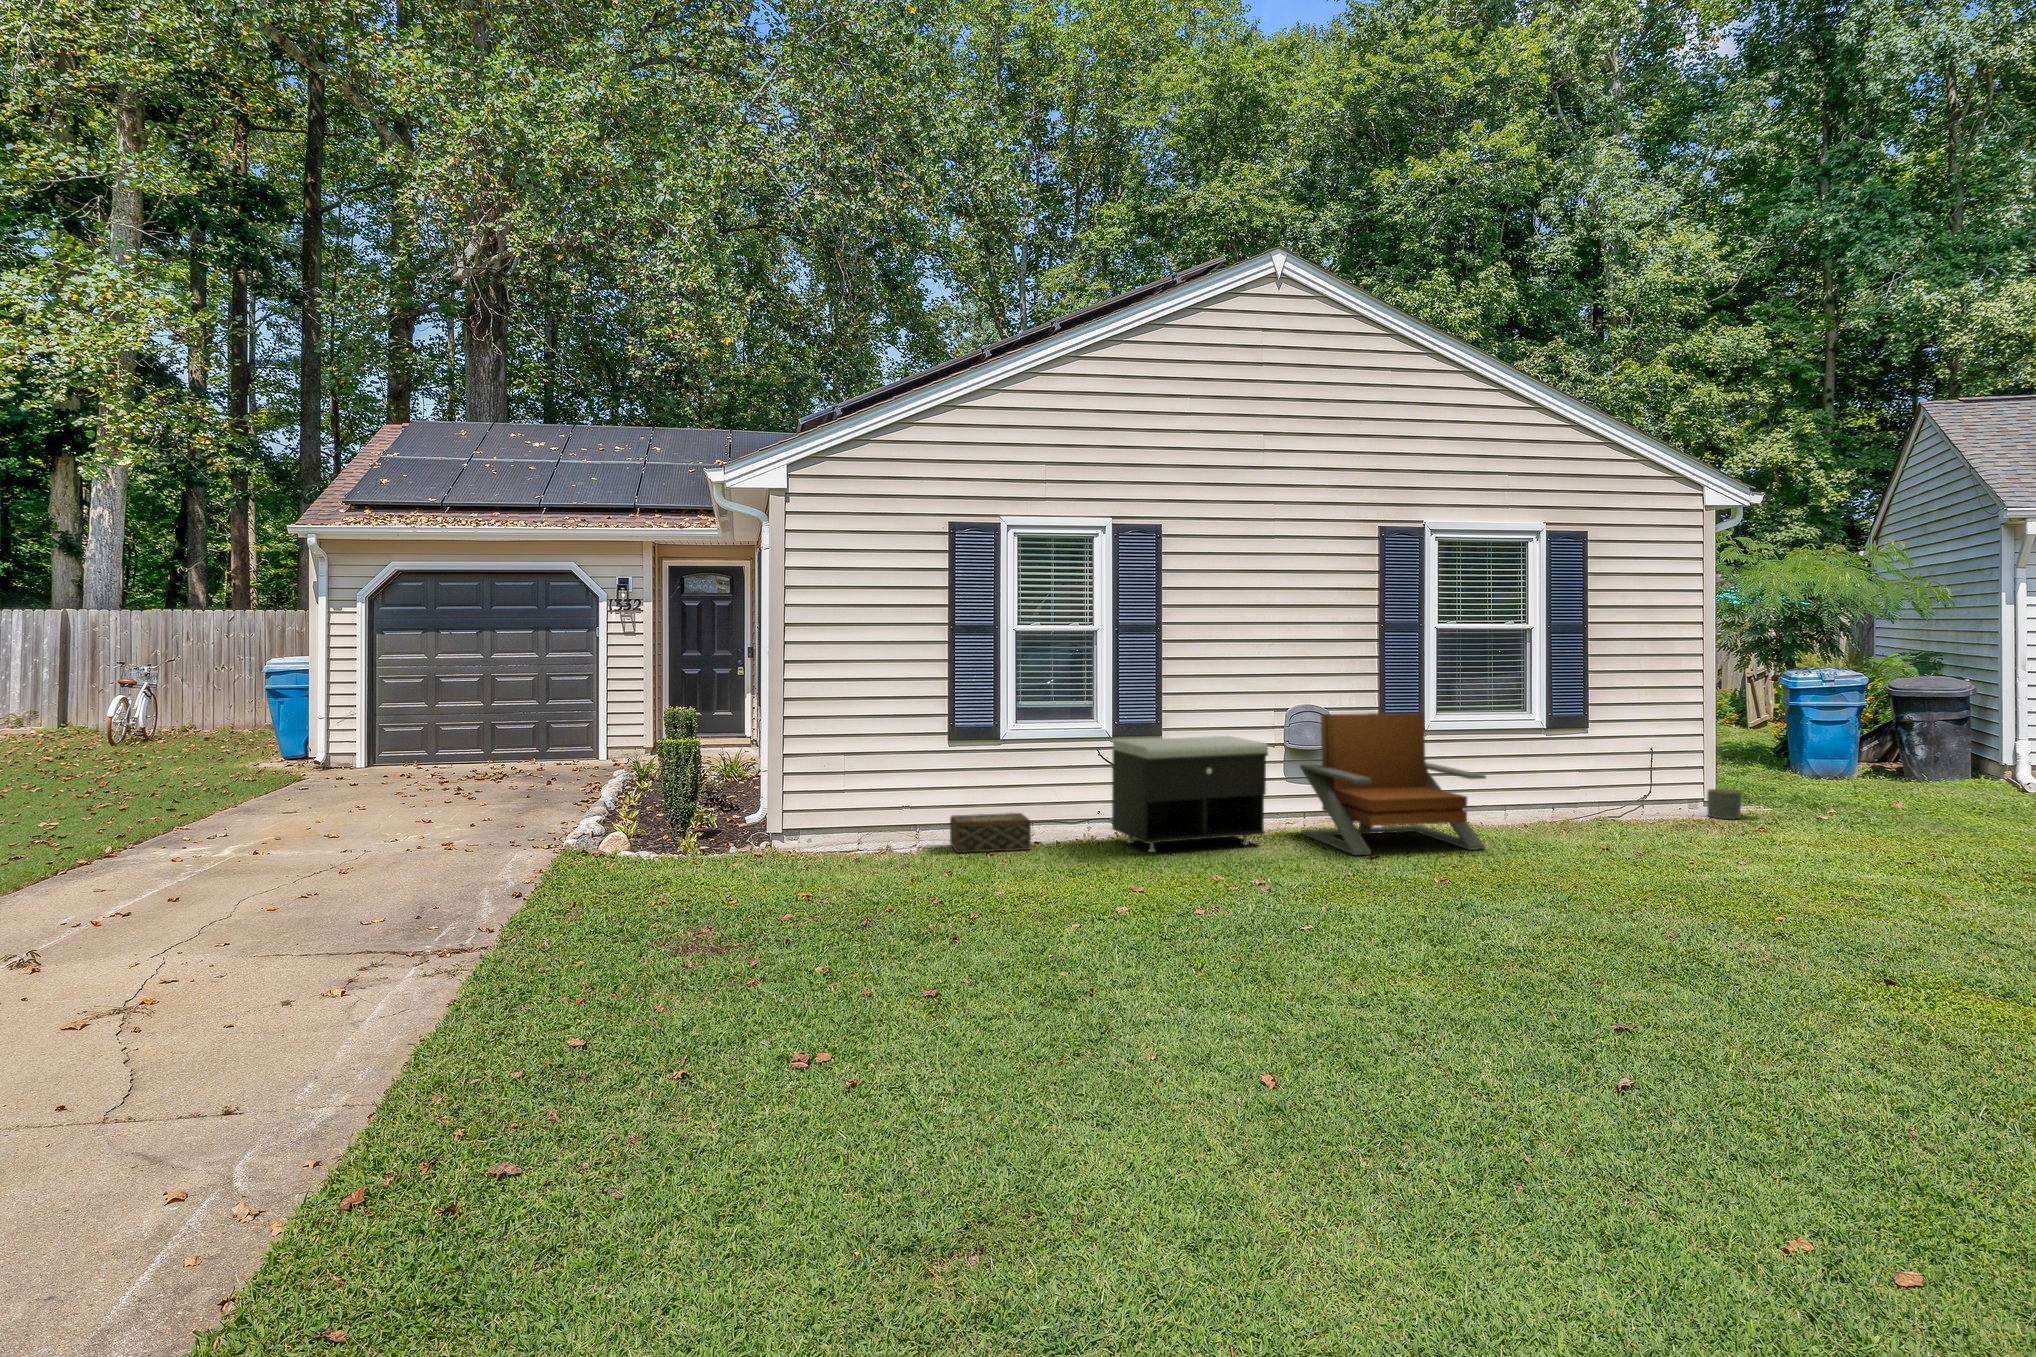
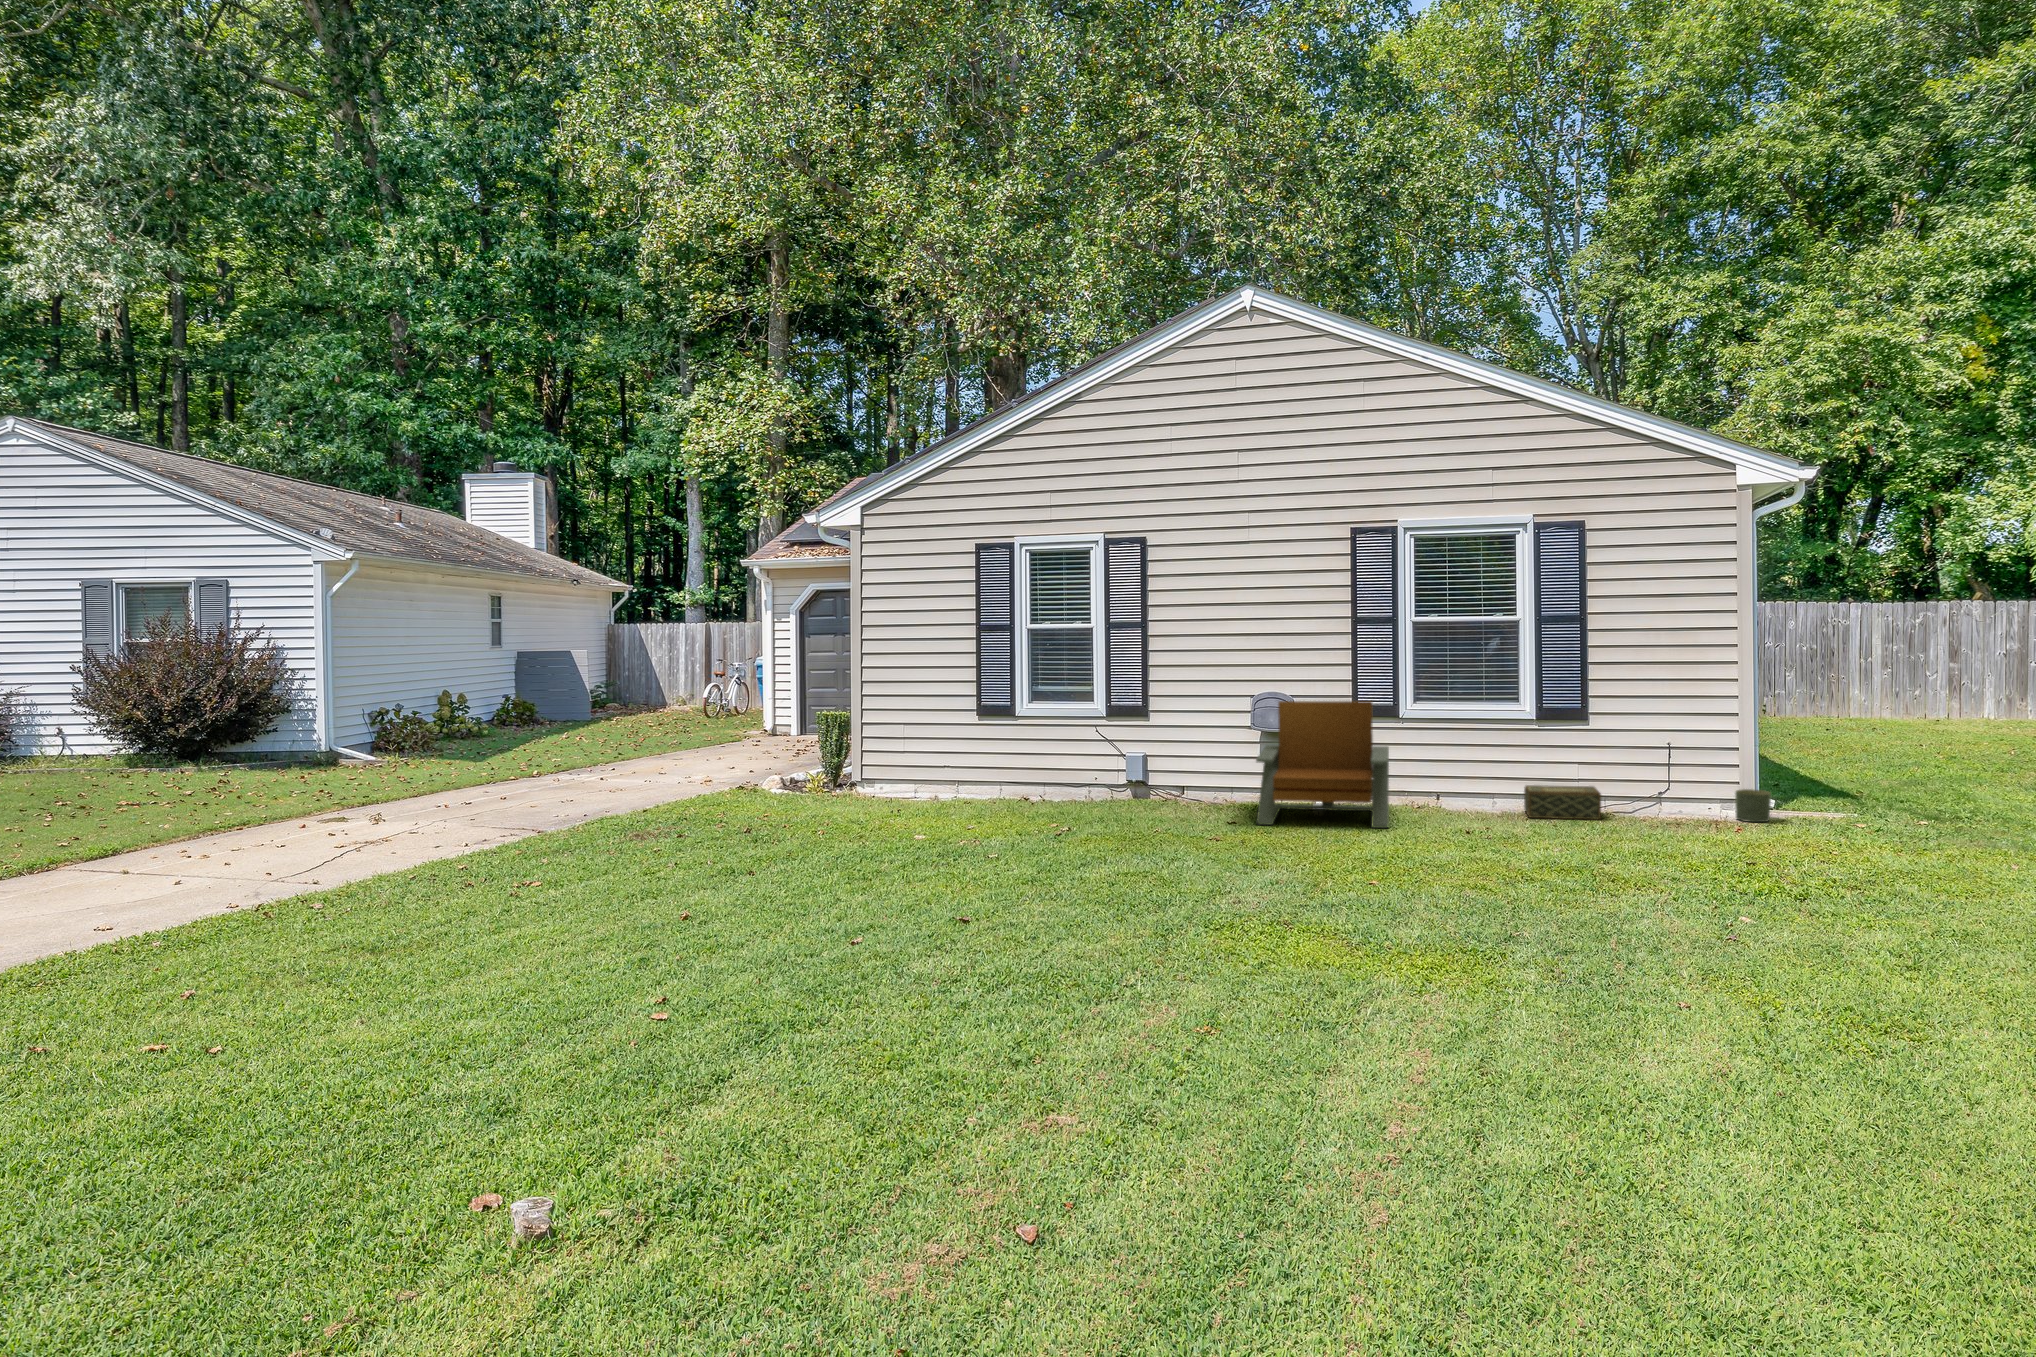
storage bench: present [1112,736,1268,852] -> none [1092,718,1207,811]
woven basket: present [950,813,1031,853] -> present [1524,785,1601,819]

